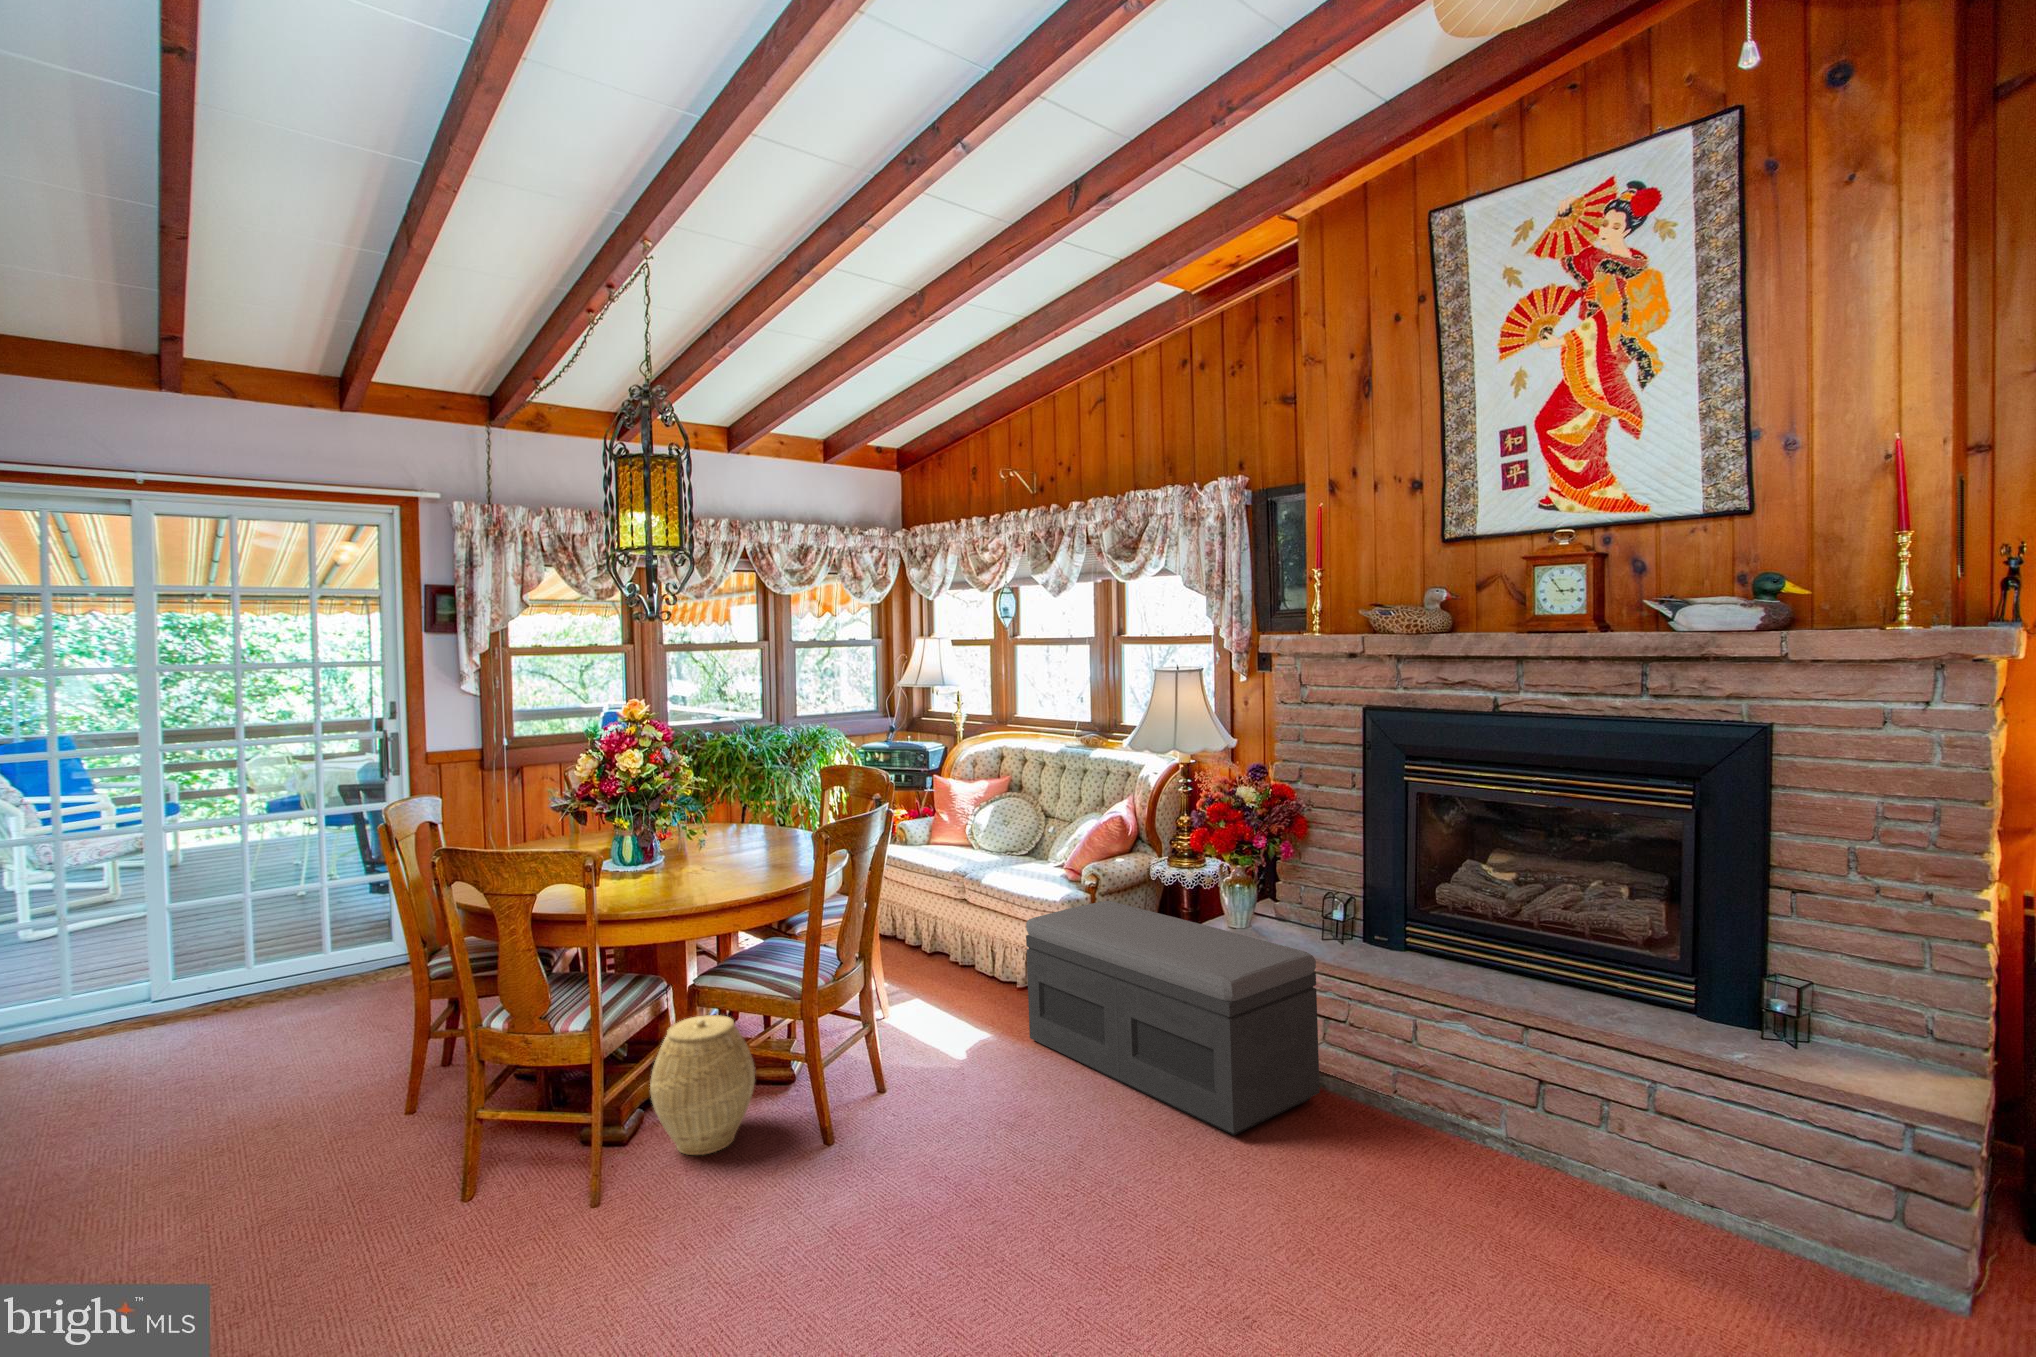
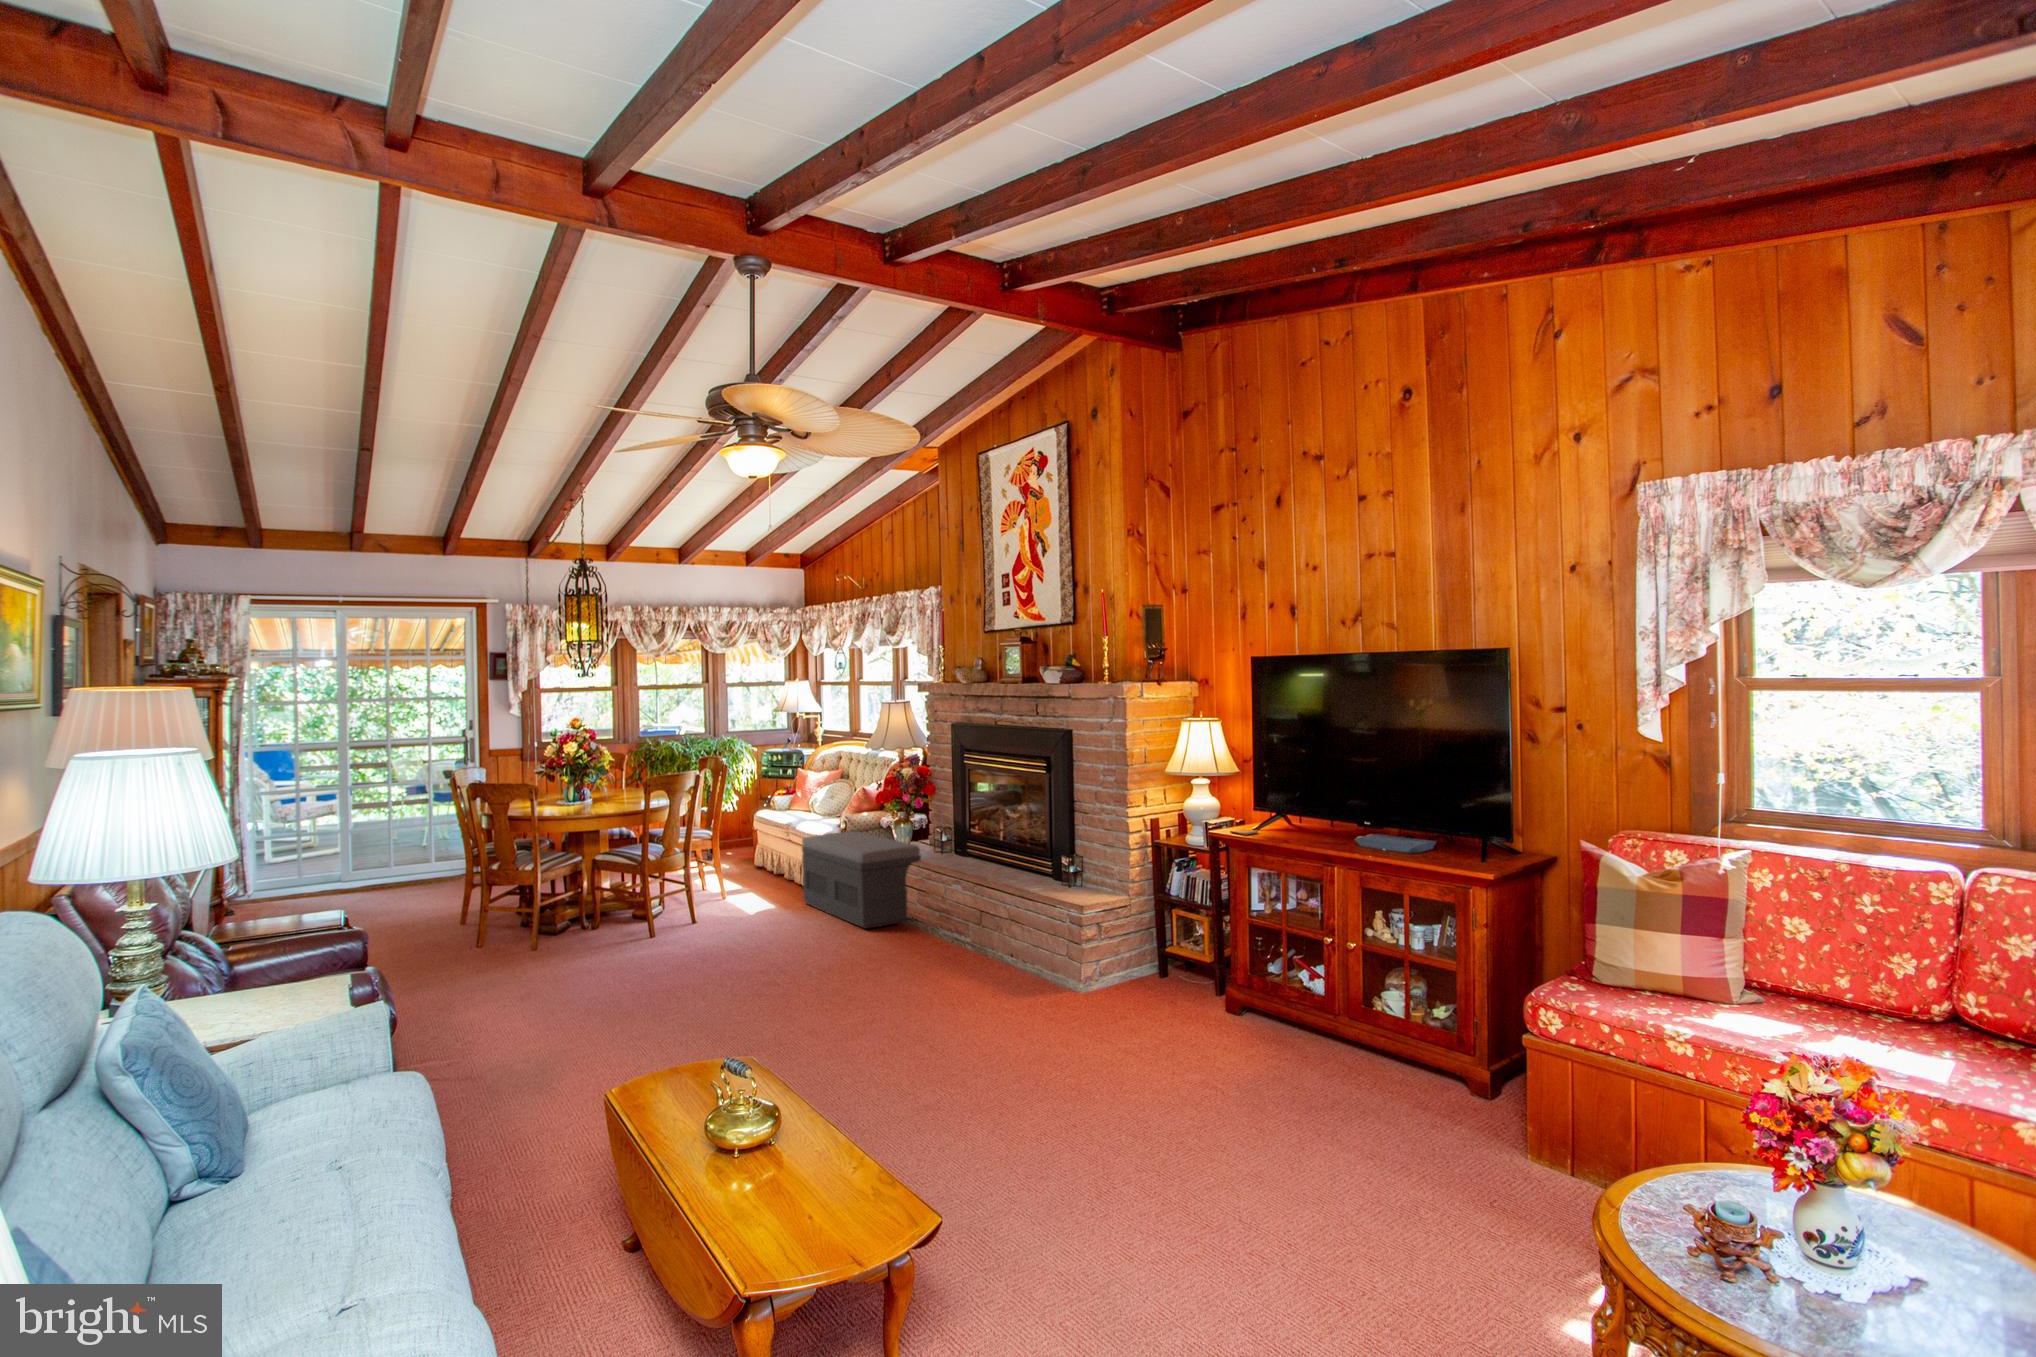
woven basket: present [650,1015,755,1155] -> none [591,872,642,935]

